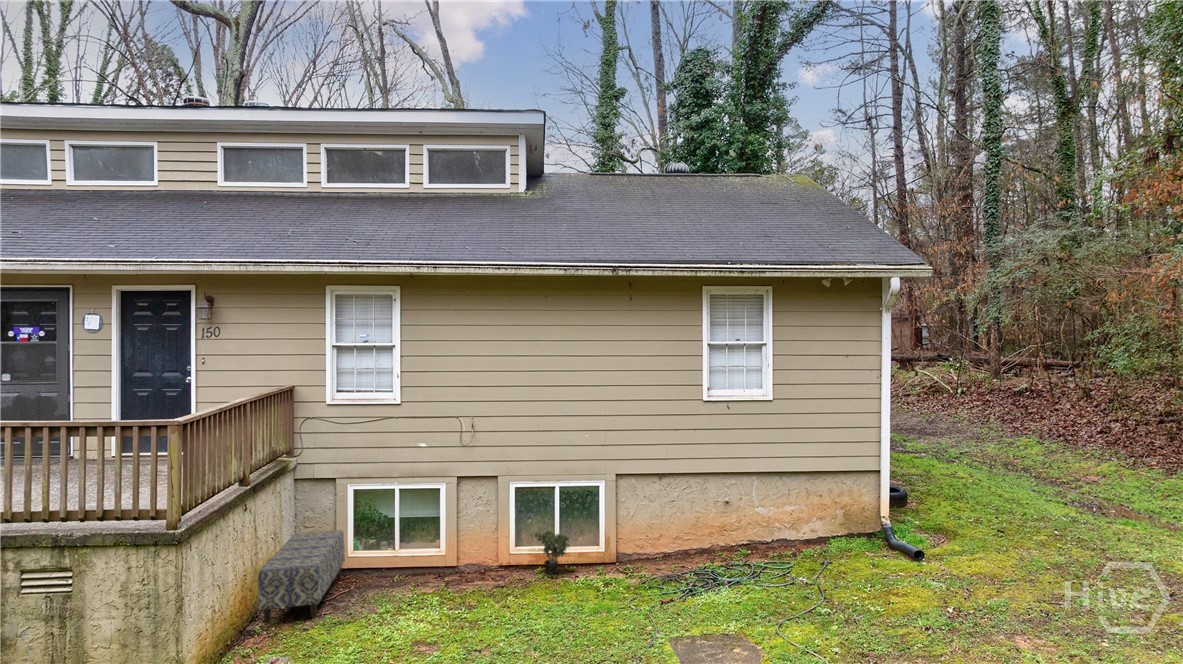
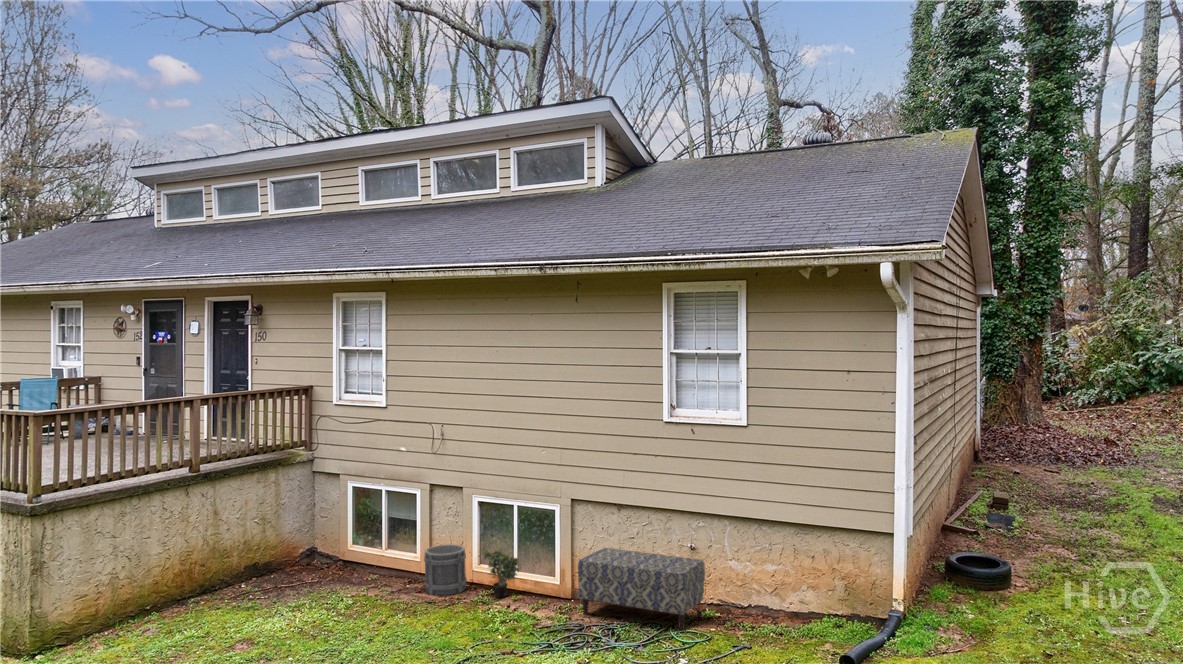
bench: present [258,530,345,623] -> present [578,548,706,630]
bucket: none [470,532,512,586] -> present [424,544,467,595]

